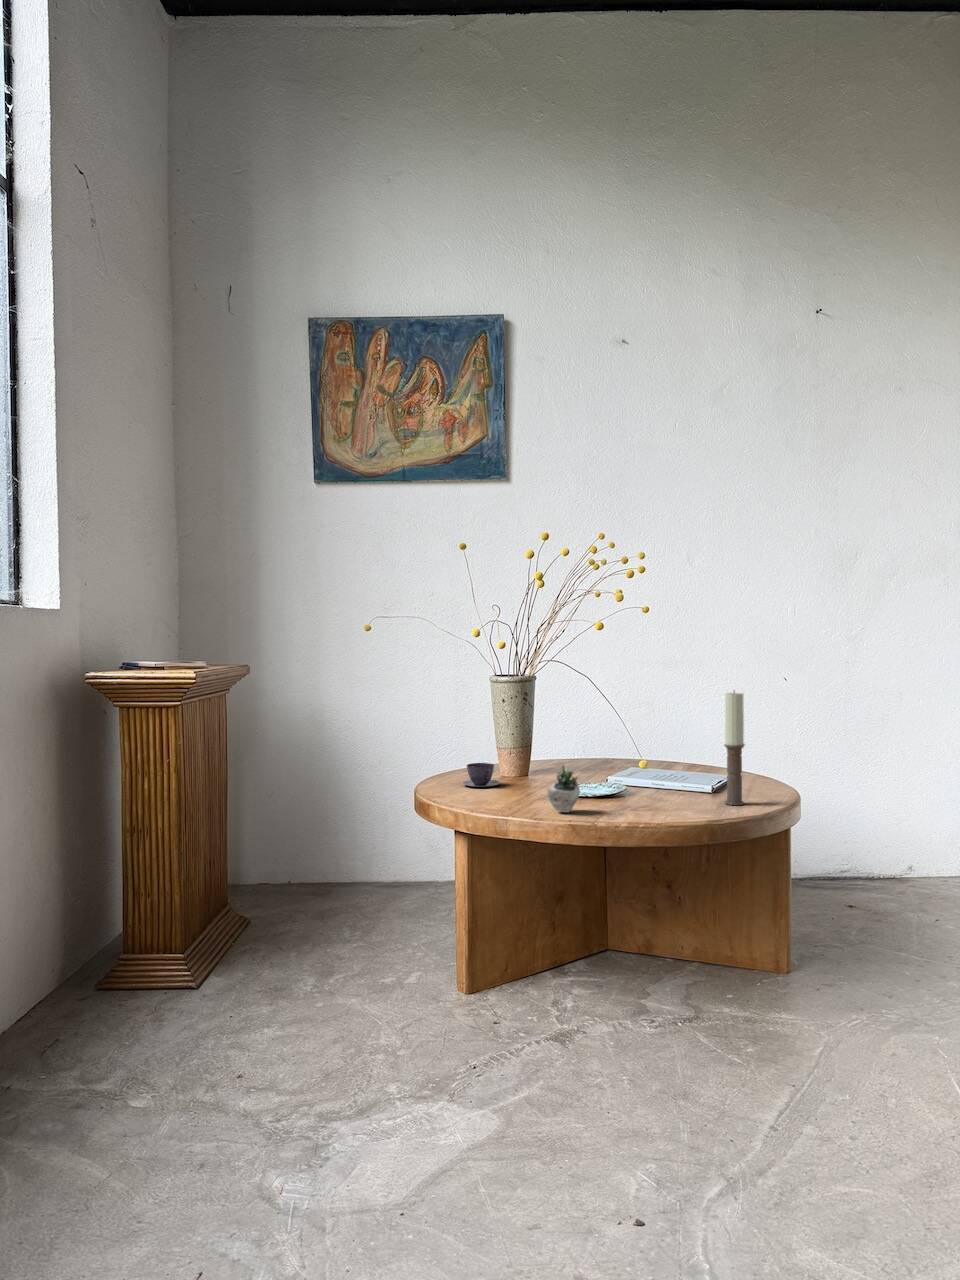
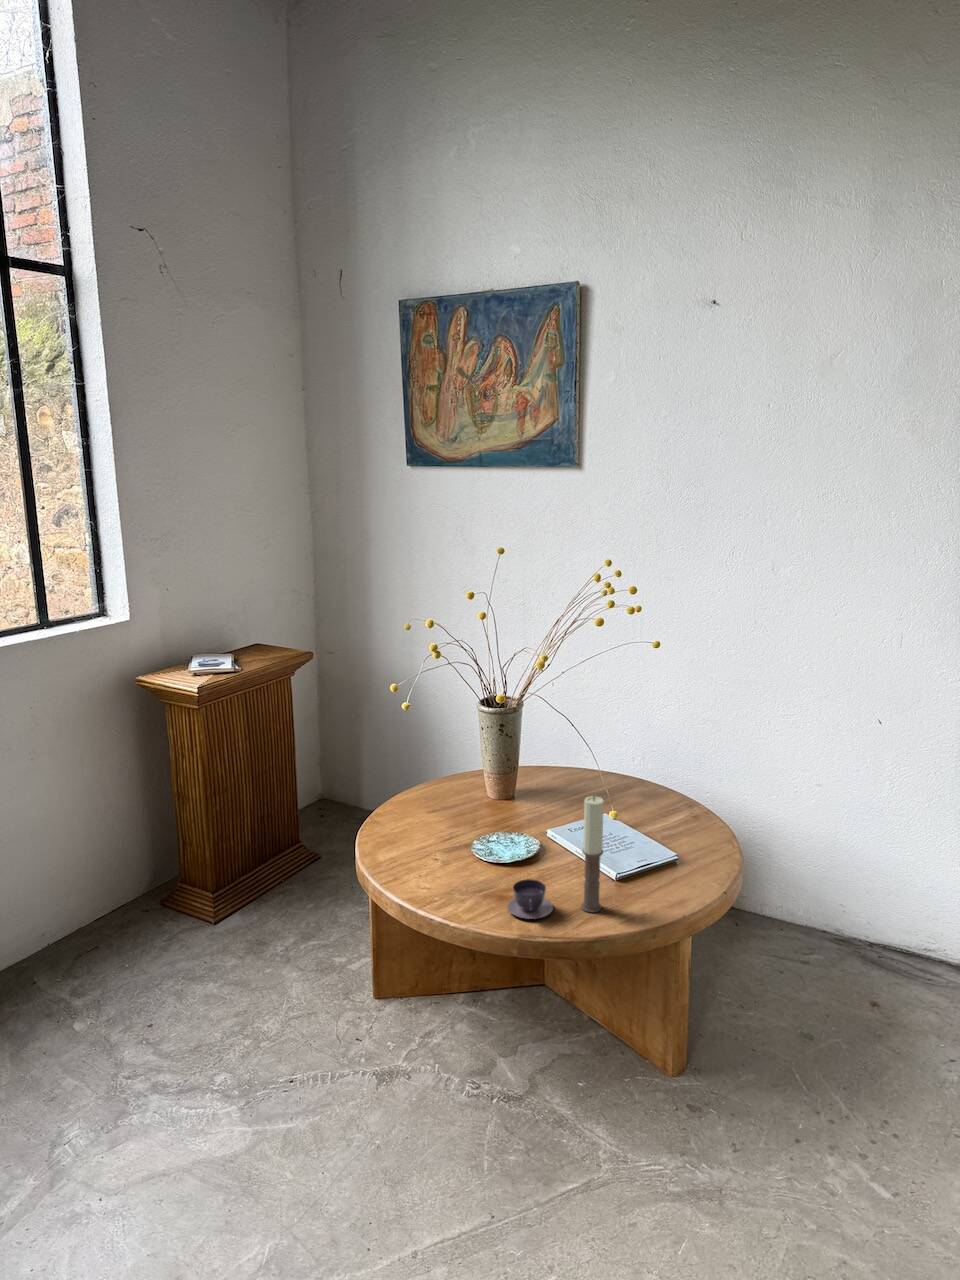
succulent plant: present [548,759,611,813] -> none [398,842,456,886]
teacup: present [463,763,500,787] -> present [508,879,553,919]

